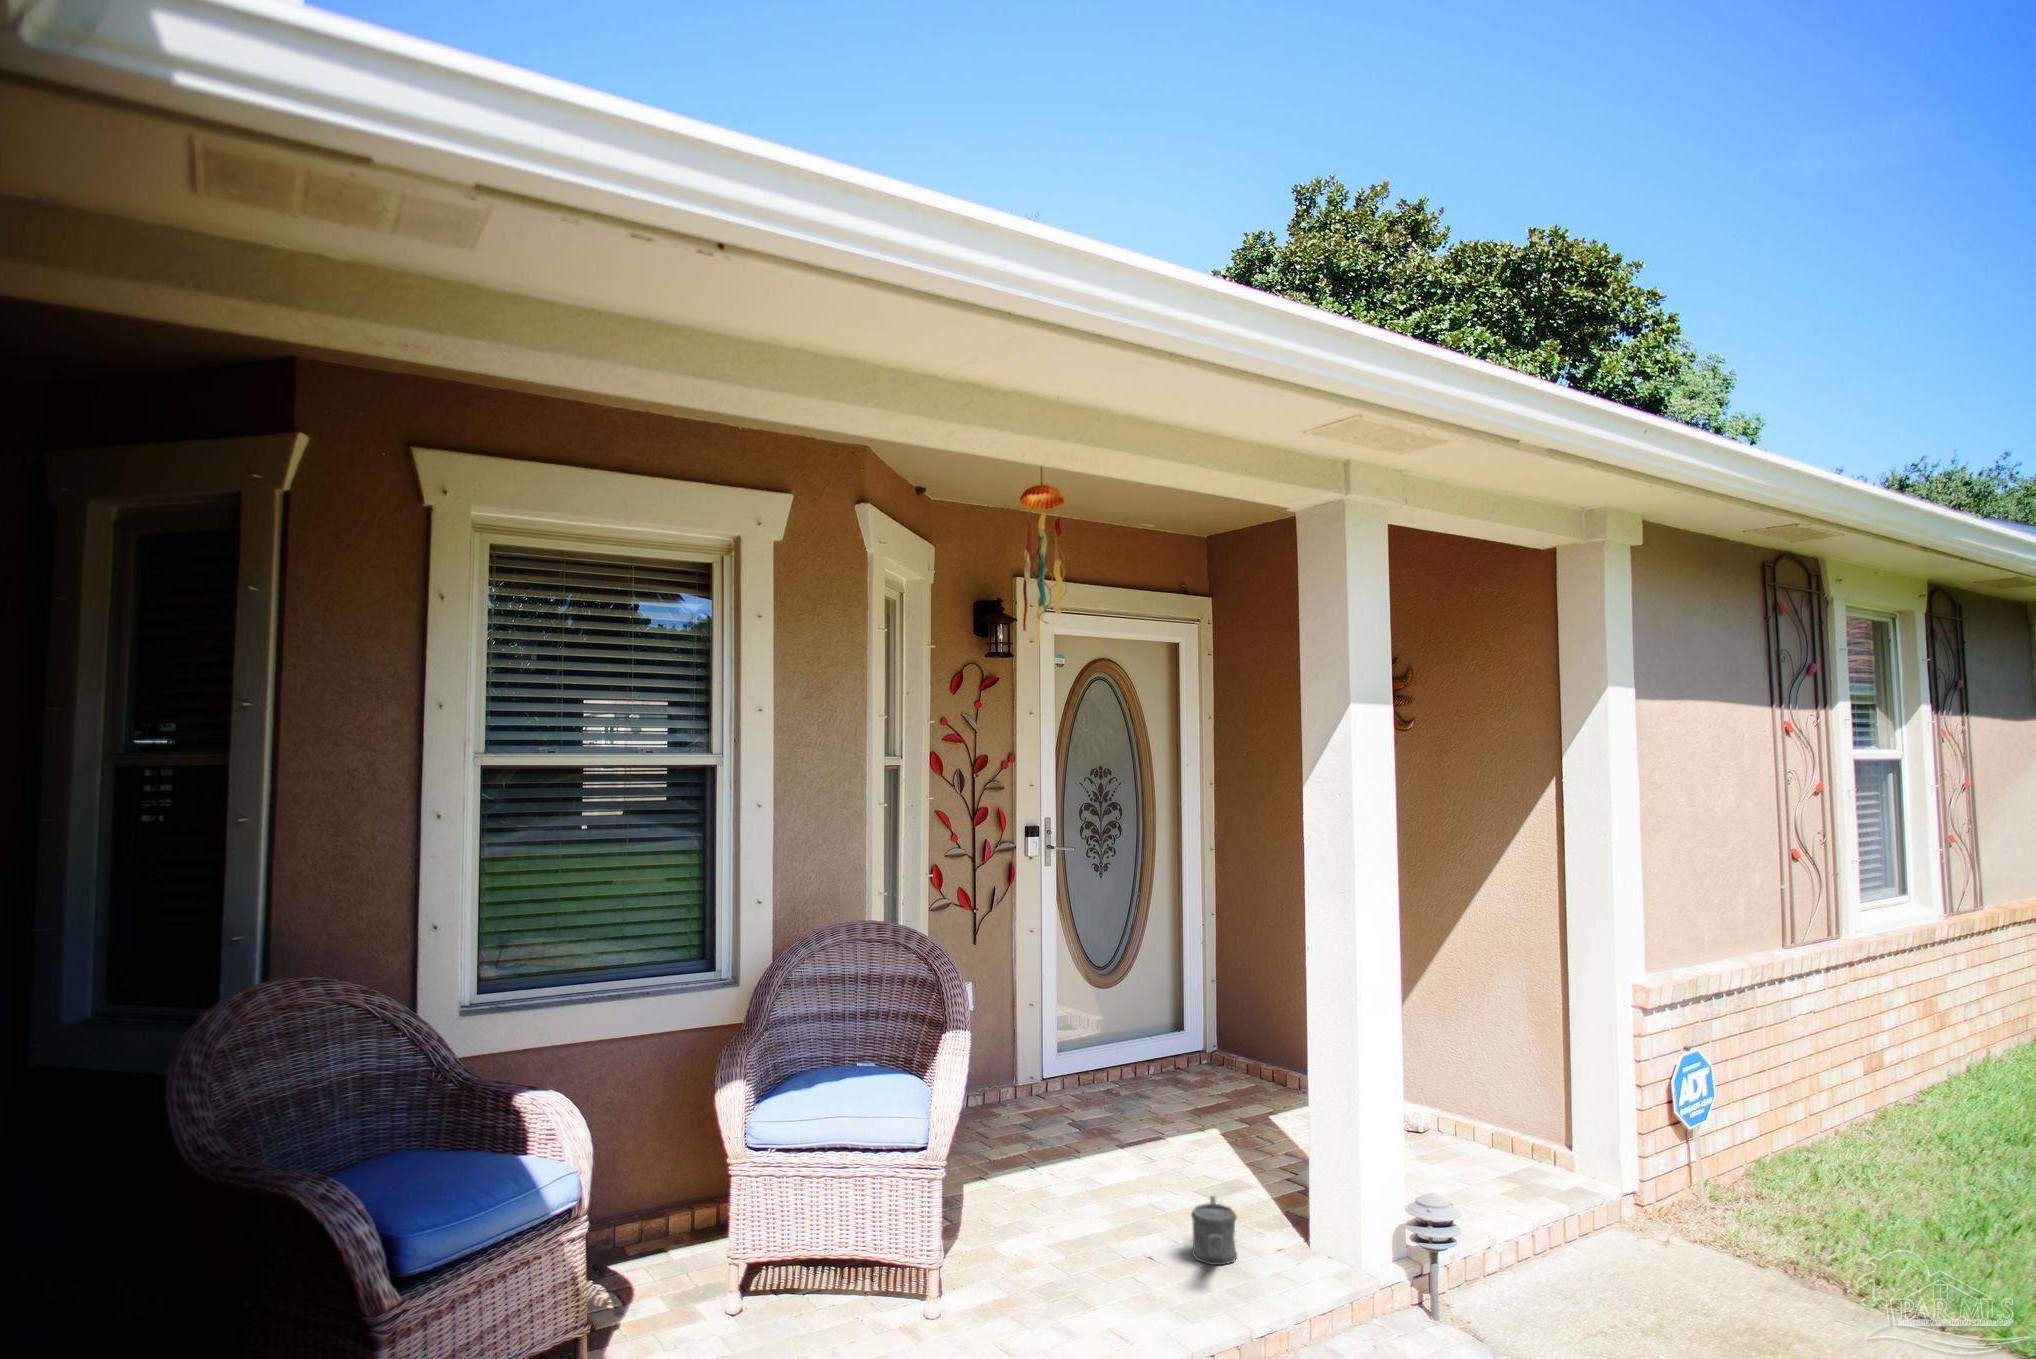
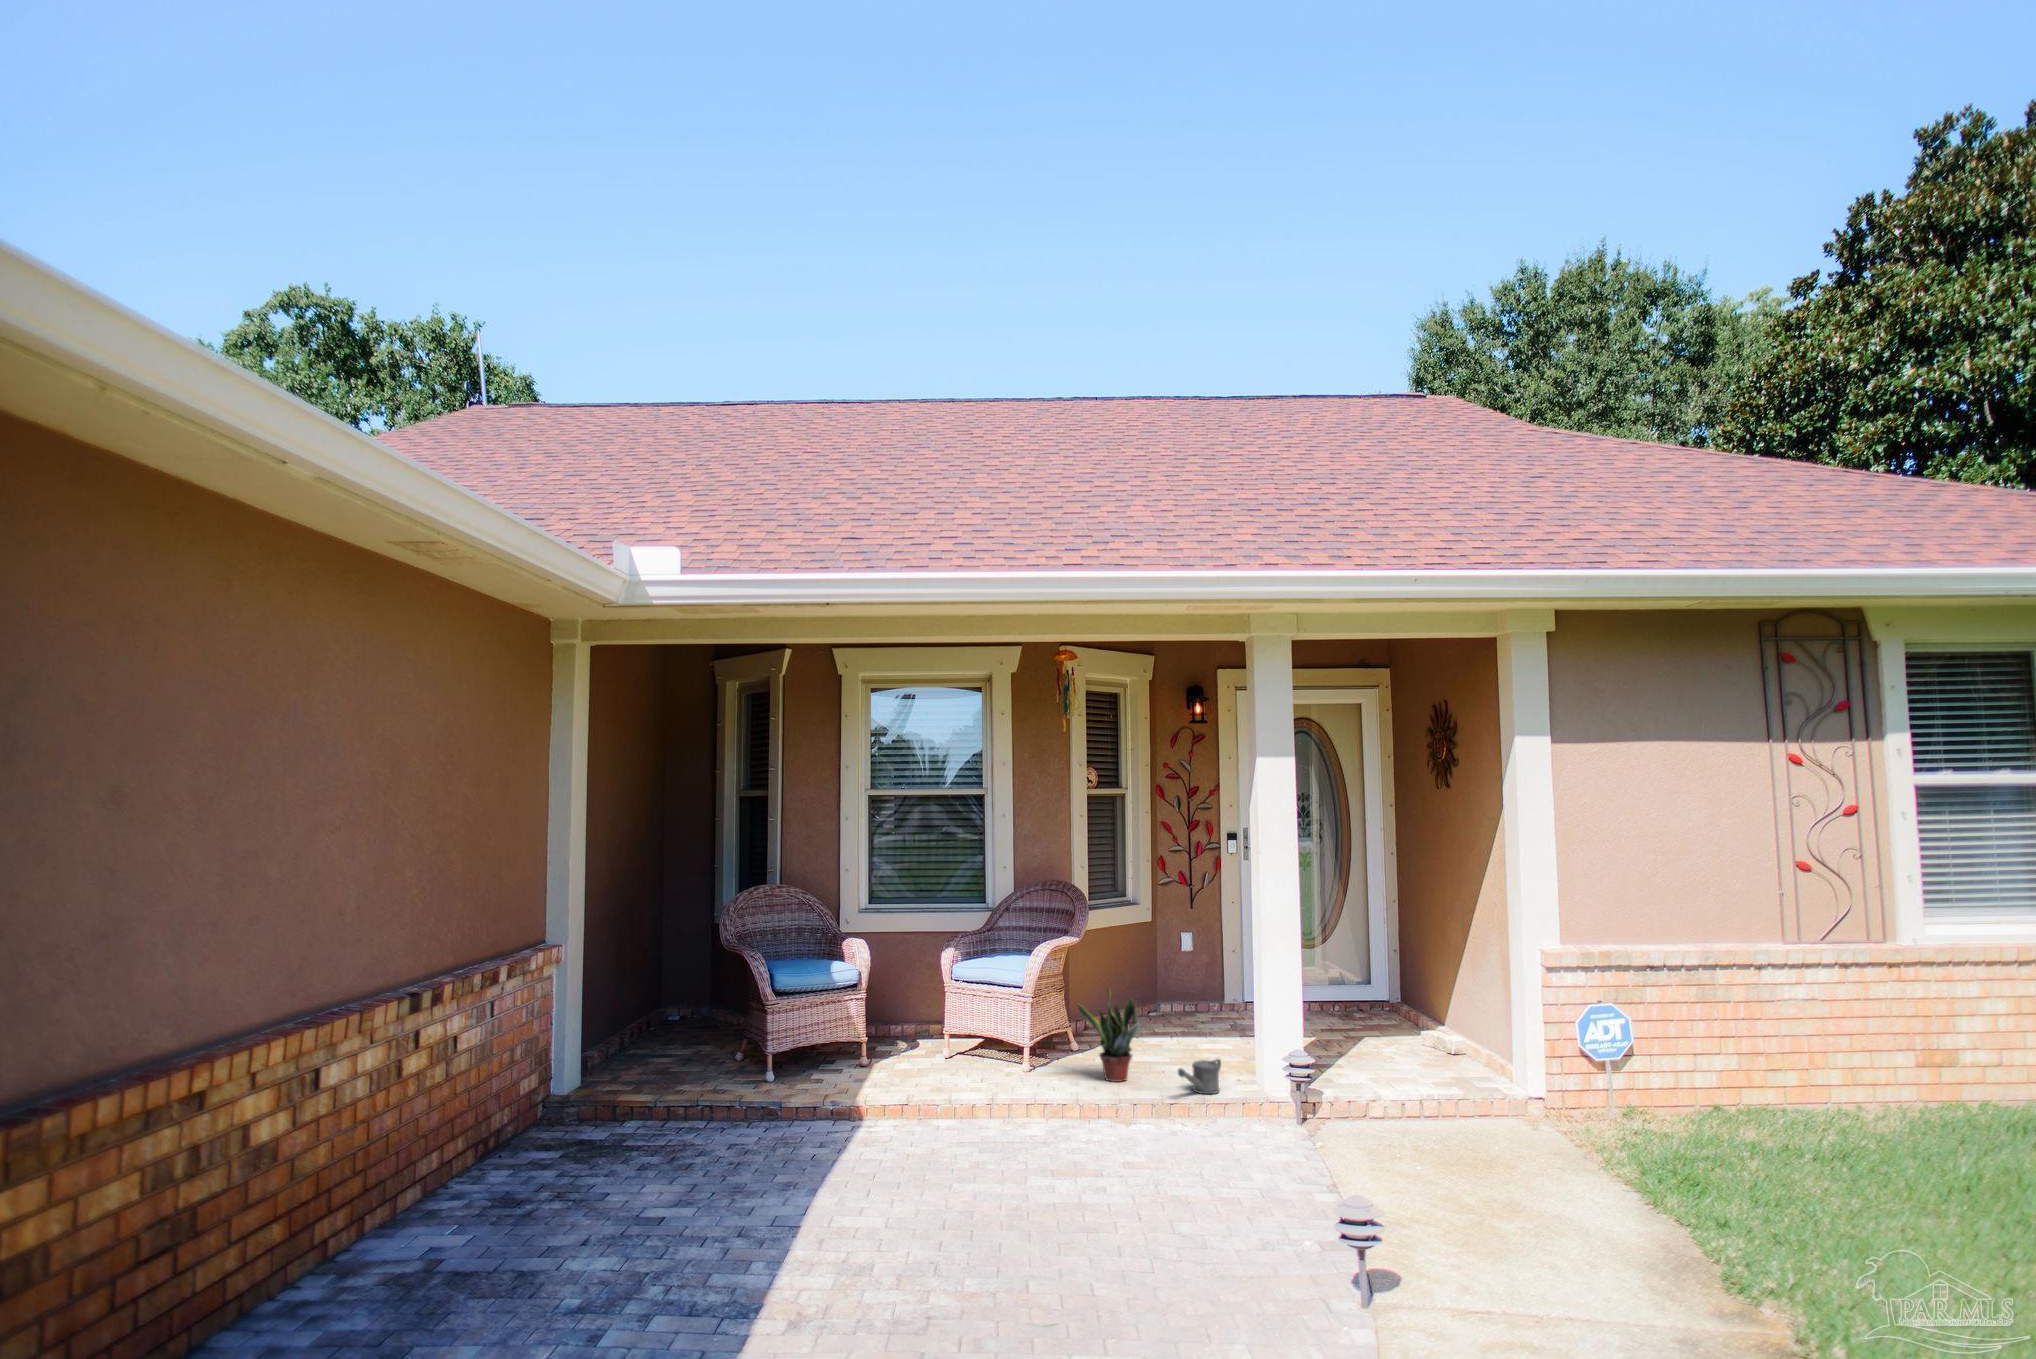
potted plant: none [1006,1106,1124,1280] -> present [1078,988,1143,1082]

